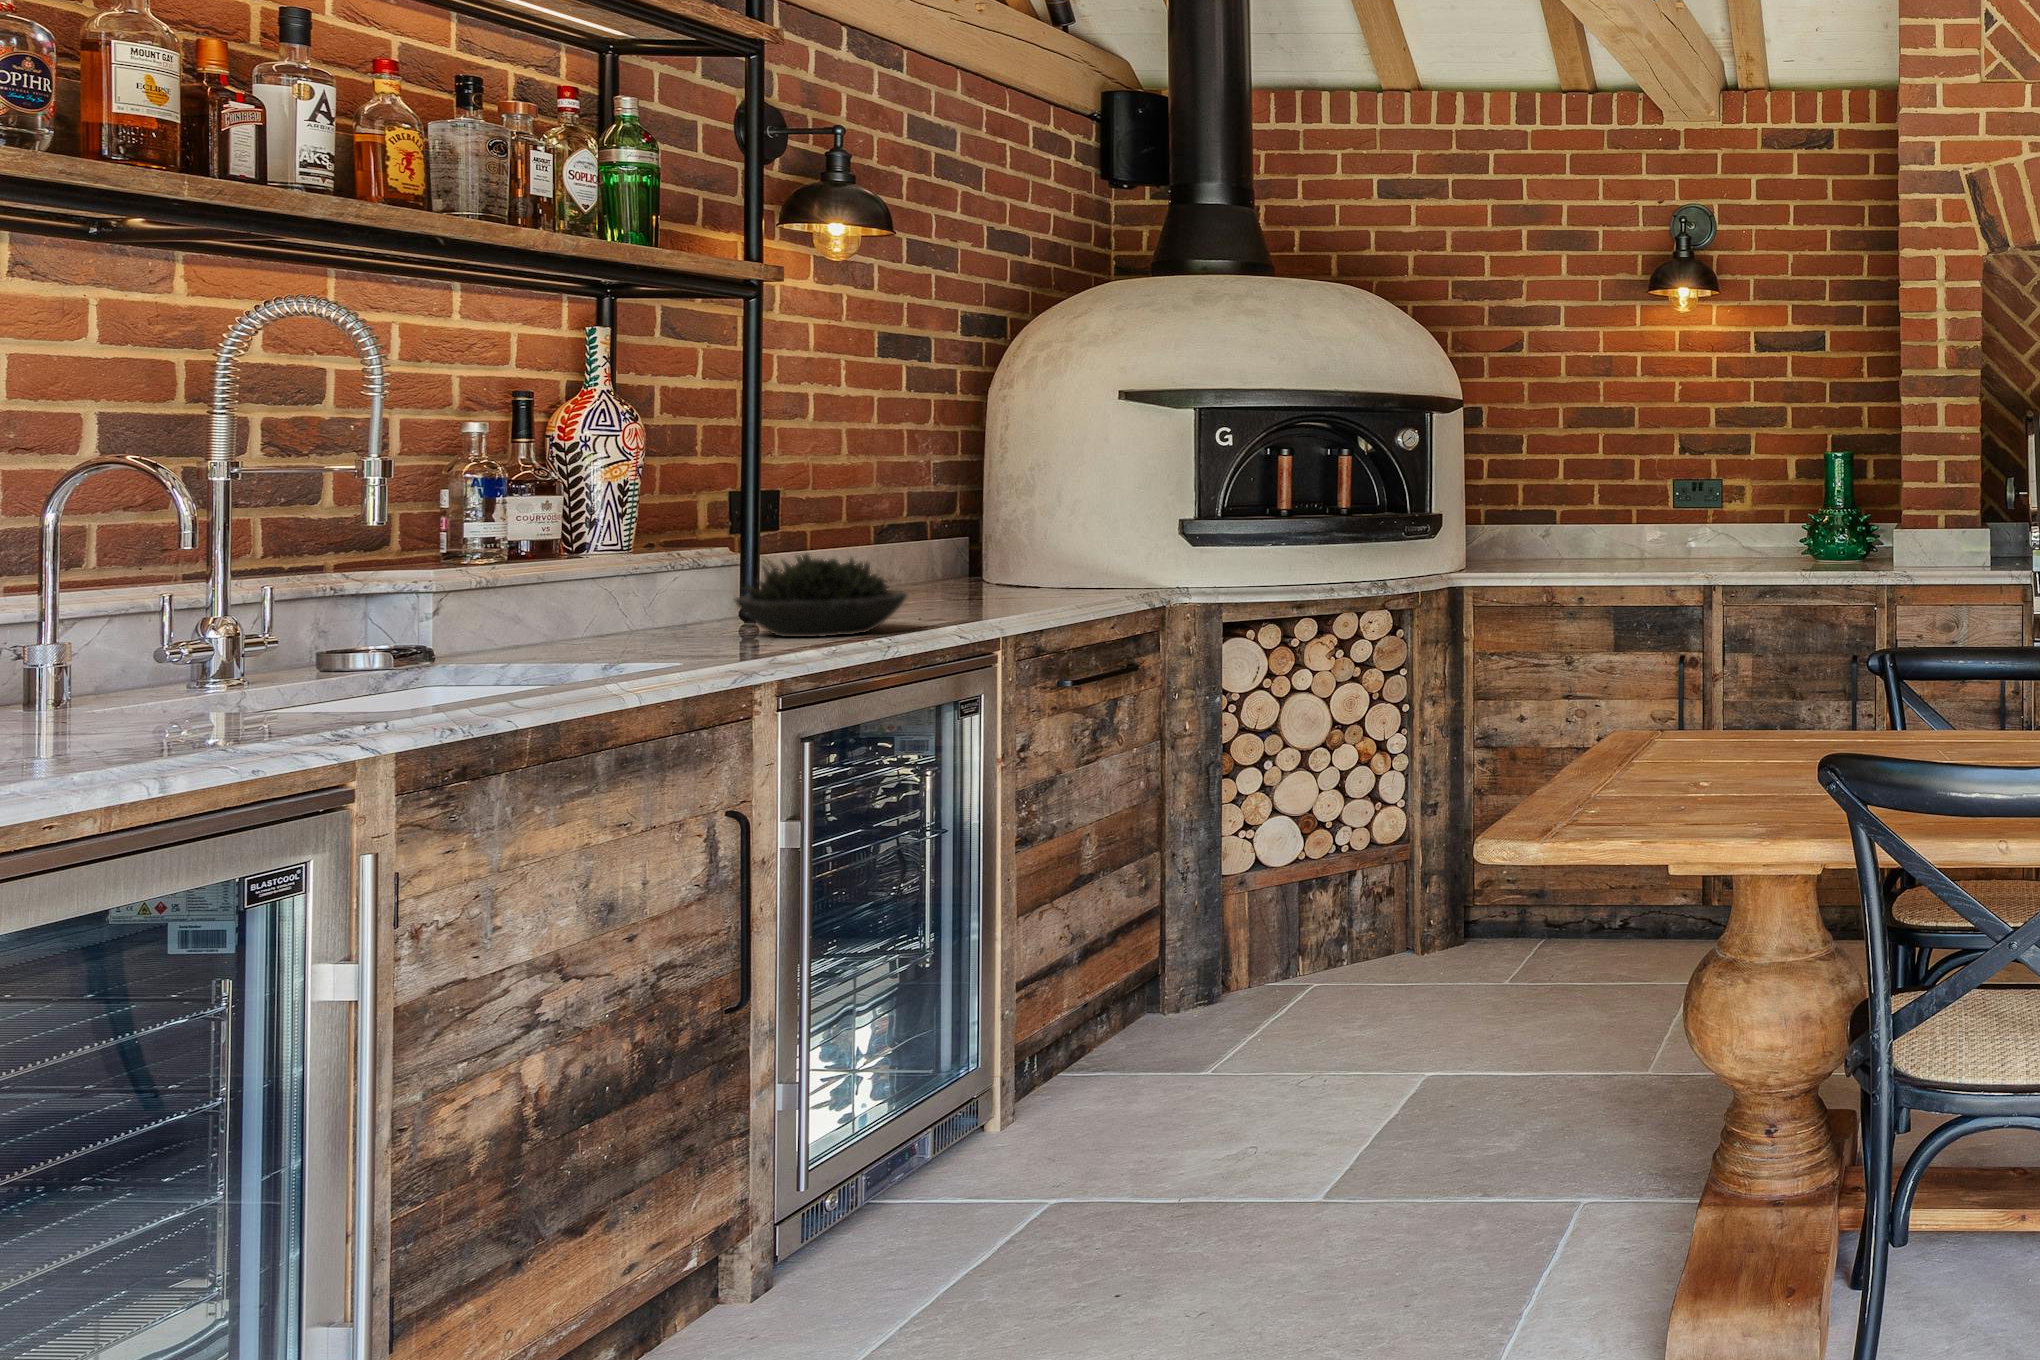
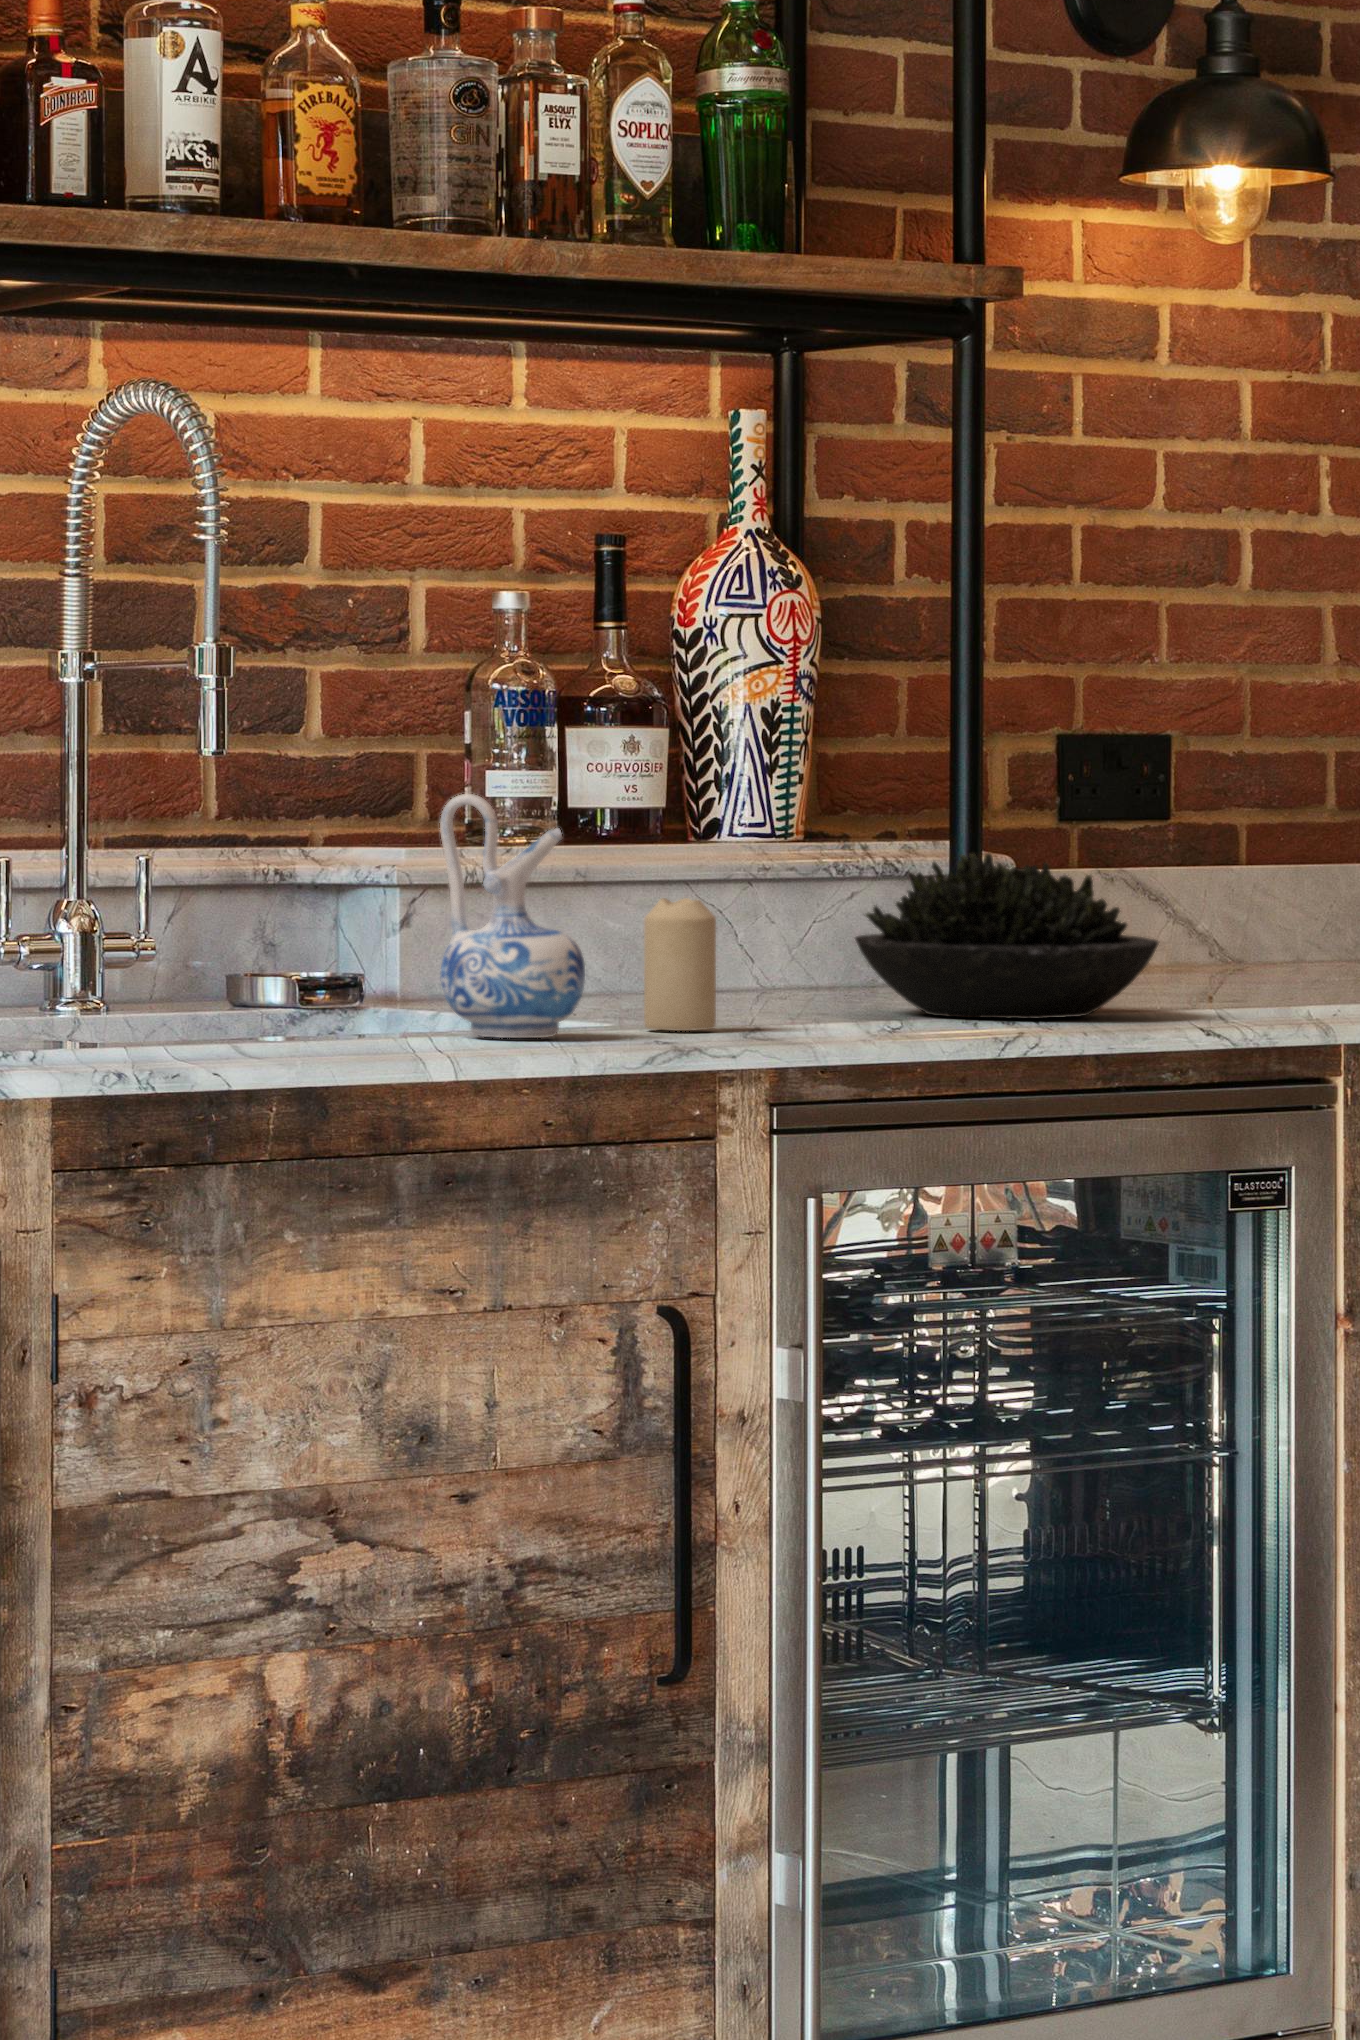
ceramic pitcher: none [571,538,669,674] -> present [440,794,585,1038]
candle: none [673,587,718,660] -> present [644,898,716,1031]

